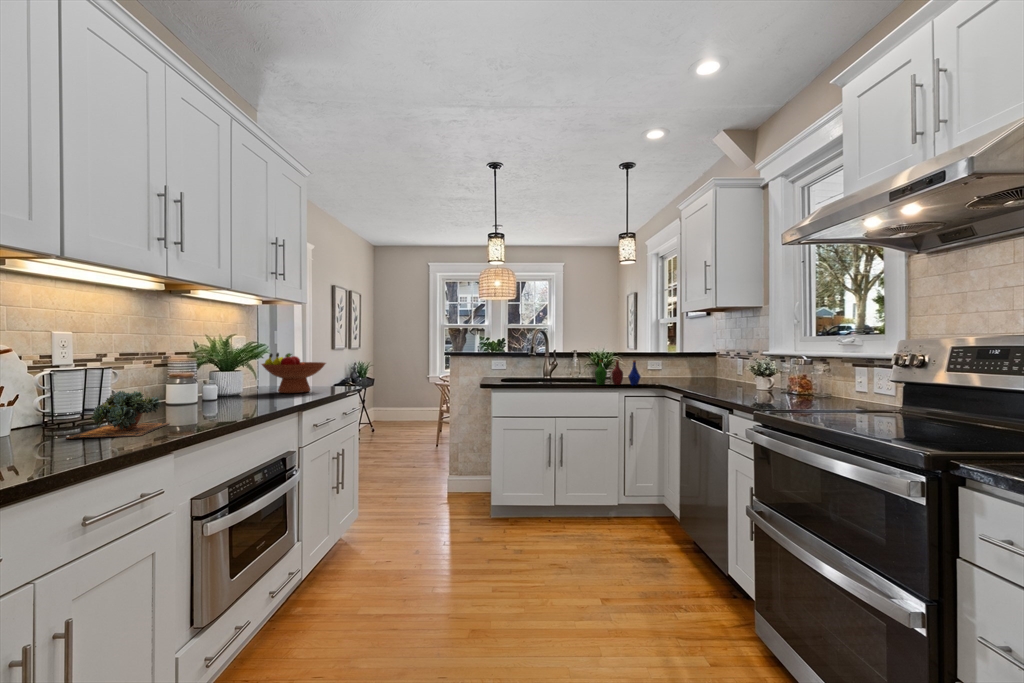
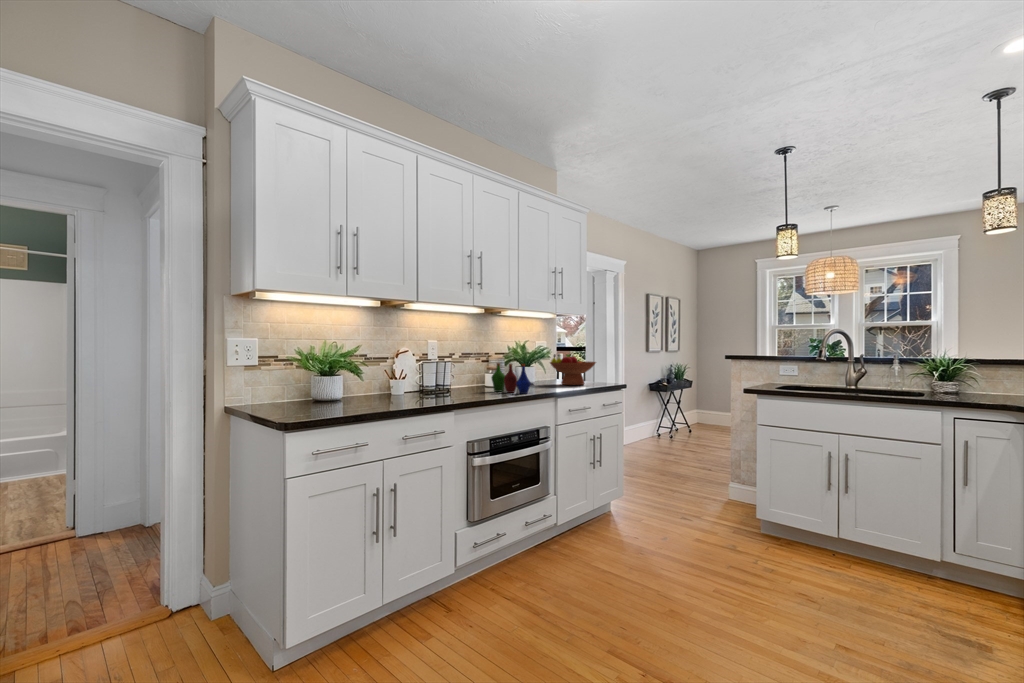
bottle: present [595,360,641,385] -> present [492,363,531,394]
succulent plant: present [66,391,170,439] -> none [420,374,472,401]

